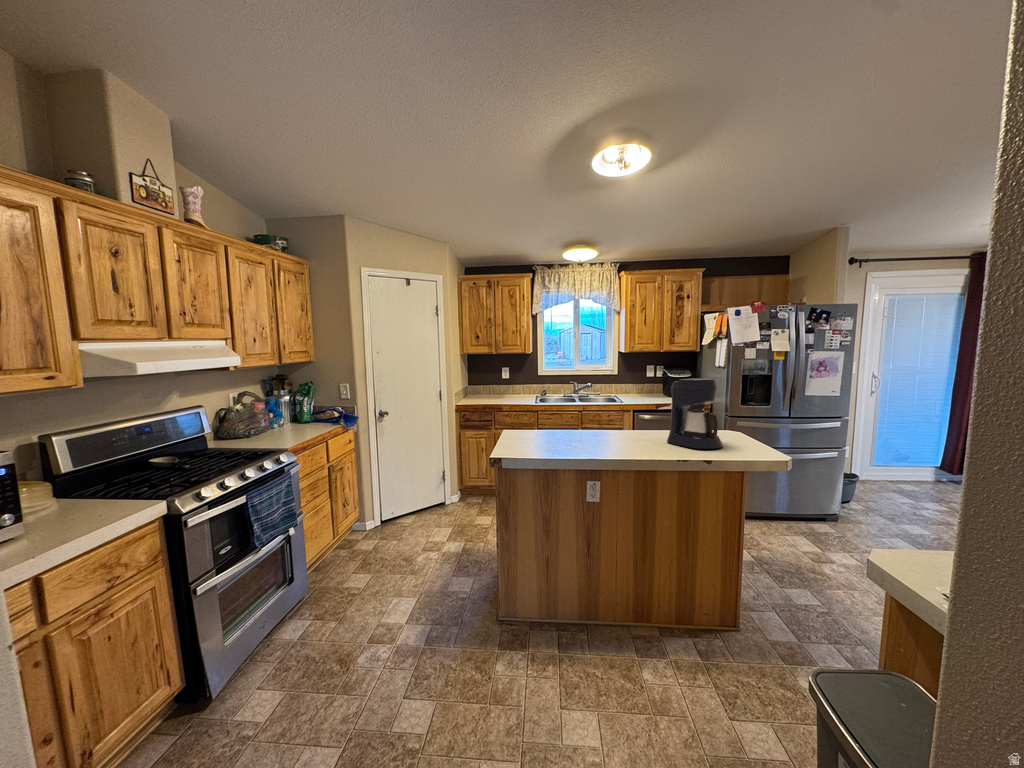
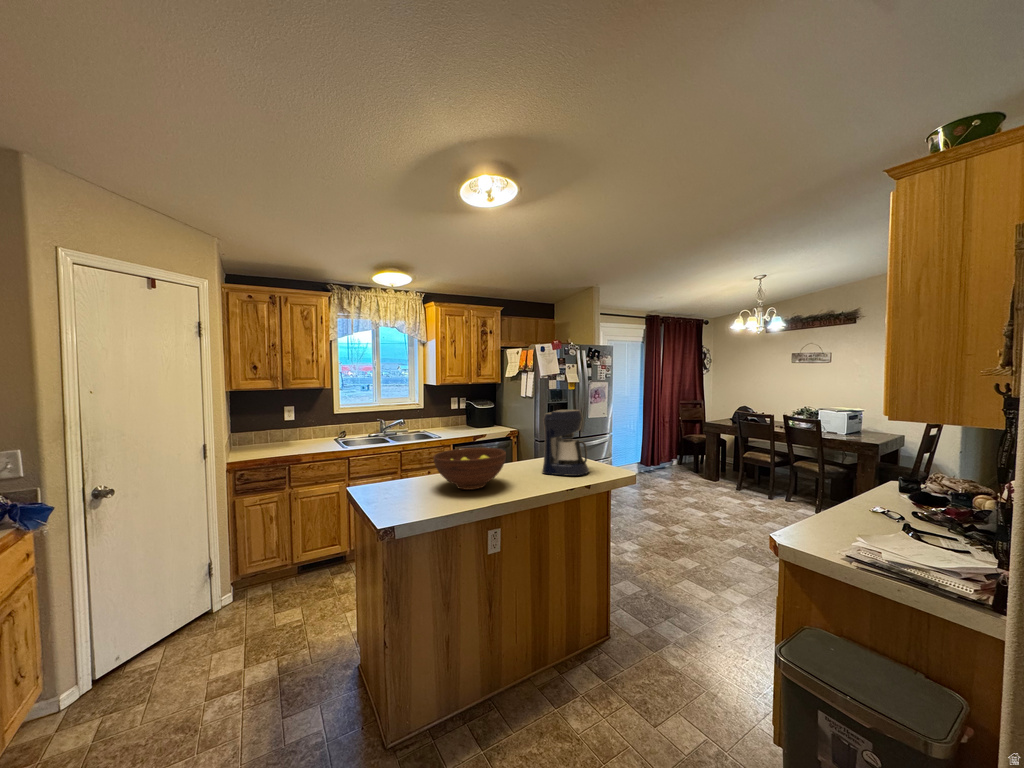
fruit bowl: none [552,408,618,443] -> present [434,448,506,490]

